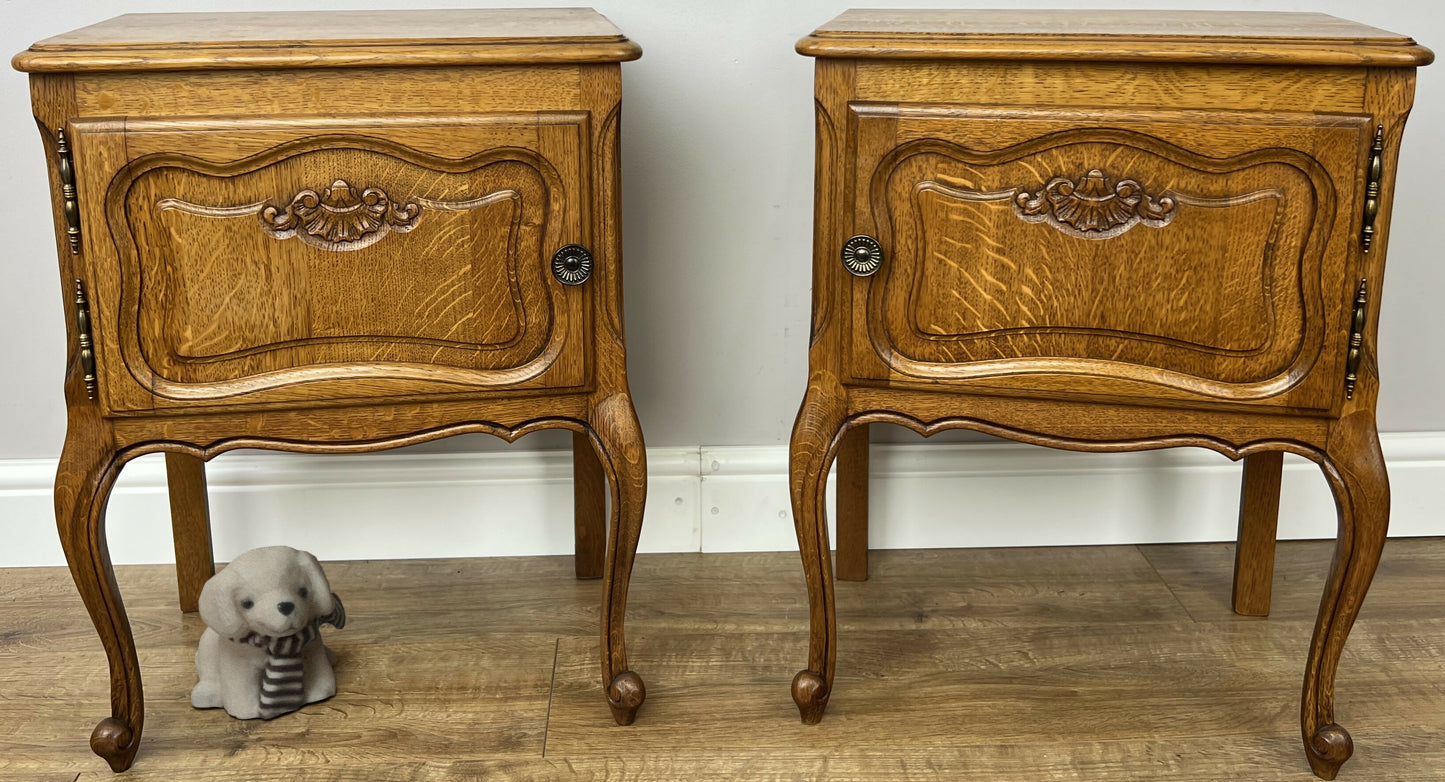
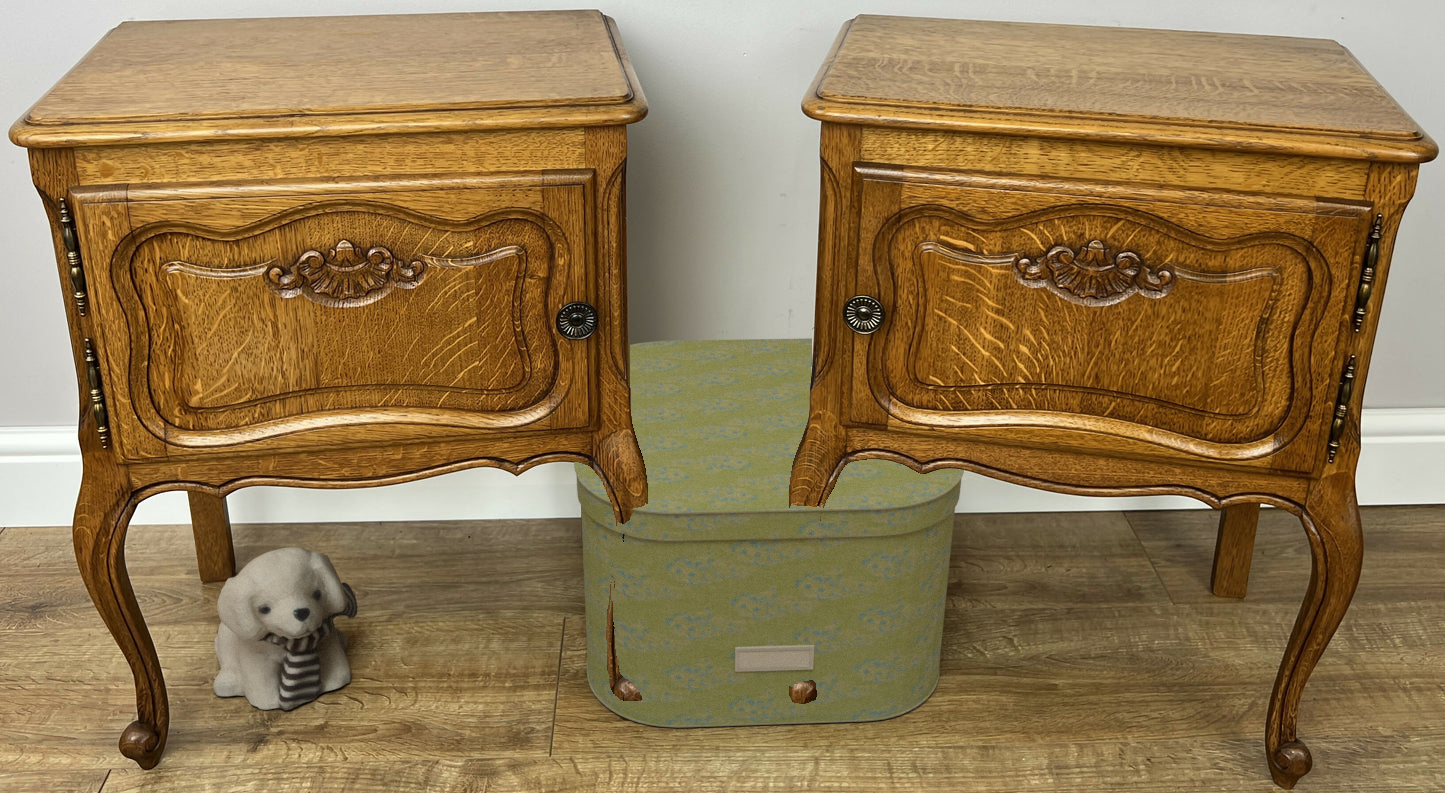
storage box: none [571,359,972,731] -> present [574,338,964,728]

